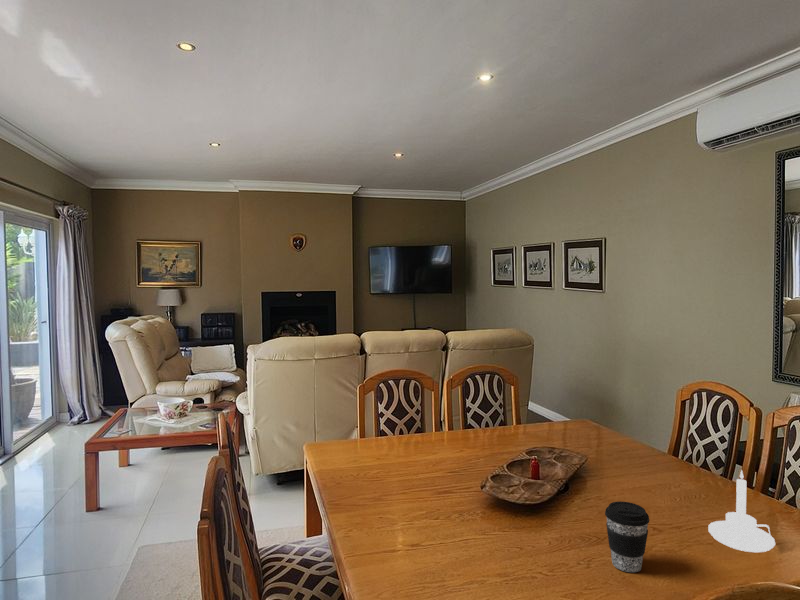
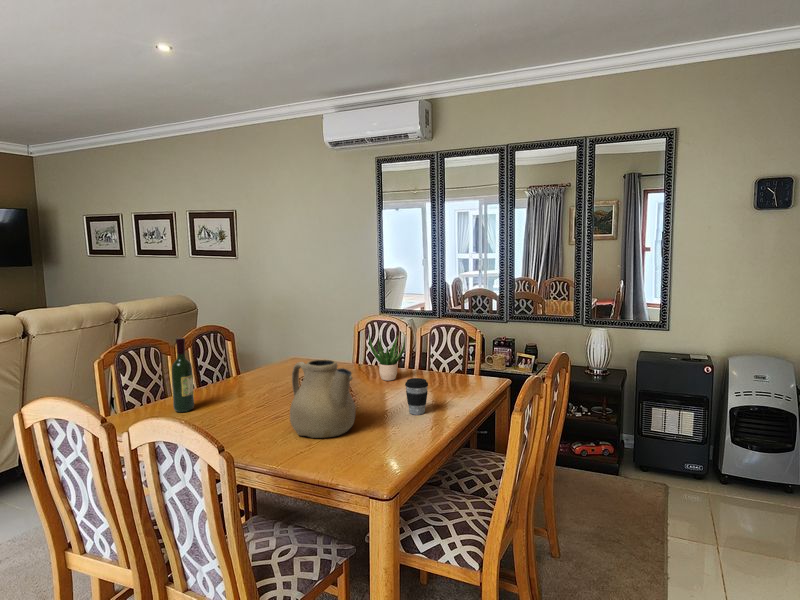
wine bottle: none [372,374,393,456] -> present [172,338,194,412]
potted plant: none [635,402,693,491] -> present [369,332,405,381]
teapot: none [414,431,508,554] -> present [290,359,355,438]
candle holder: present [708,470,775,552] -> none [430,352,460,393]

